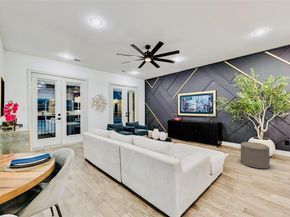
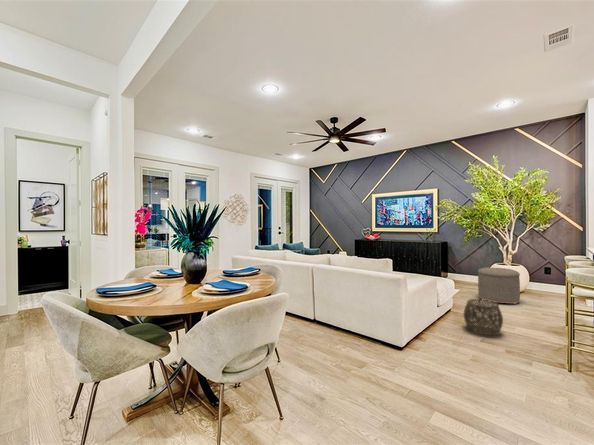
woven basket: none [229,172,260,204] -> present [464,299,503,335]

